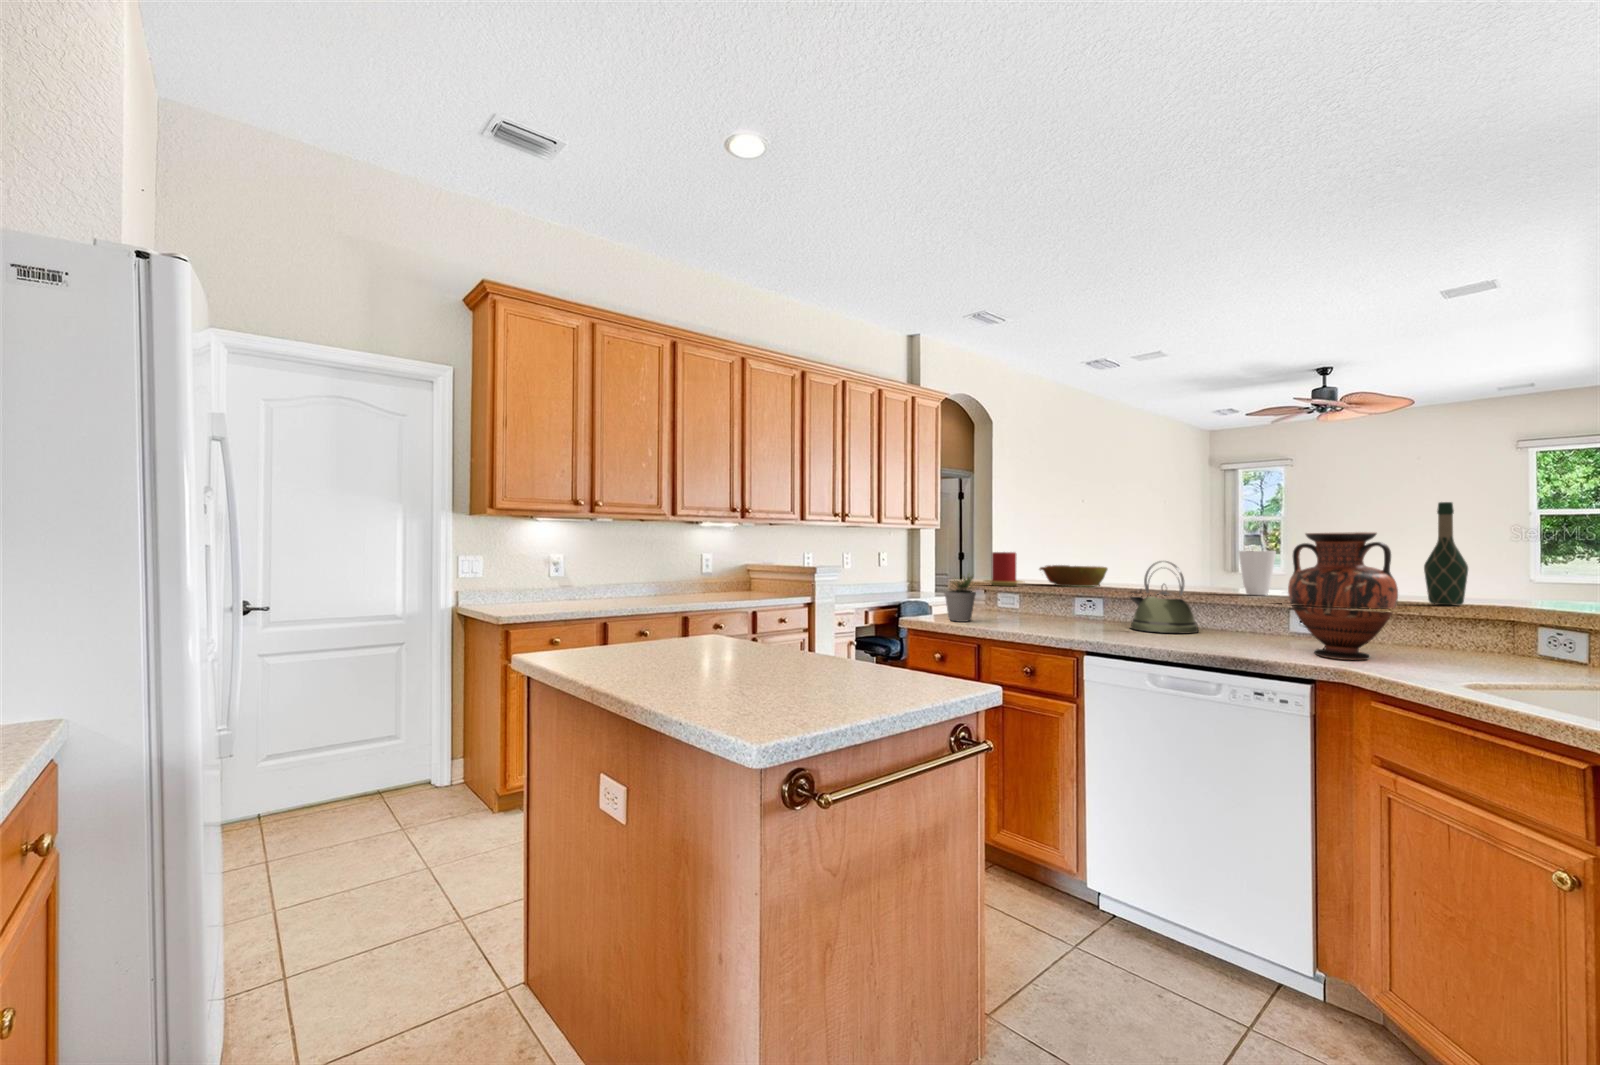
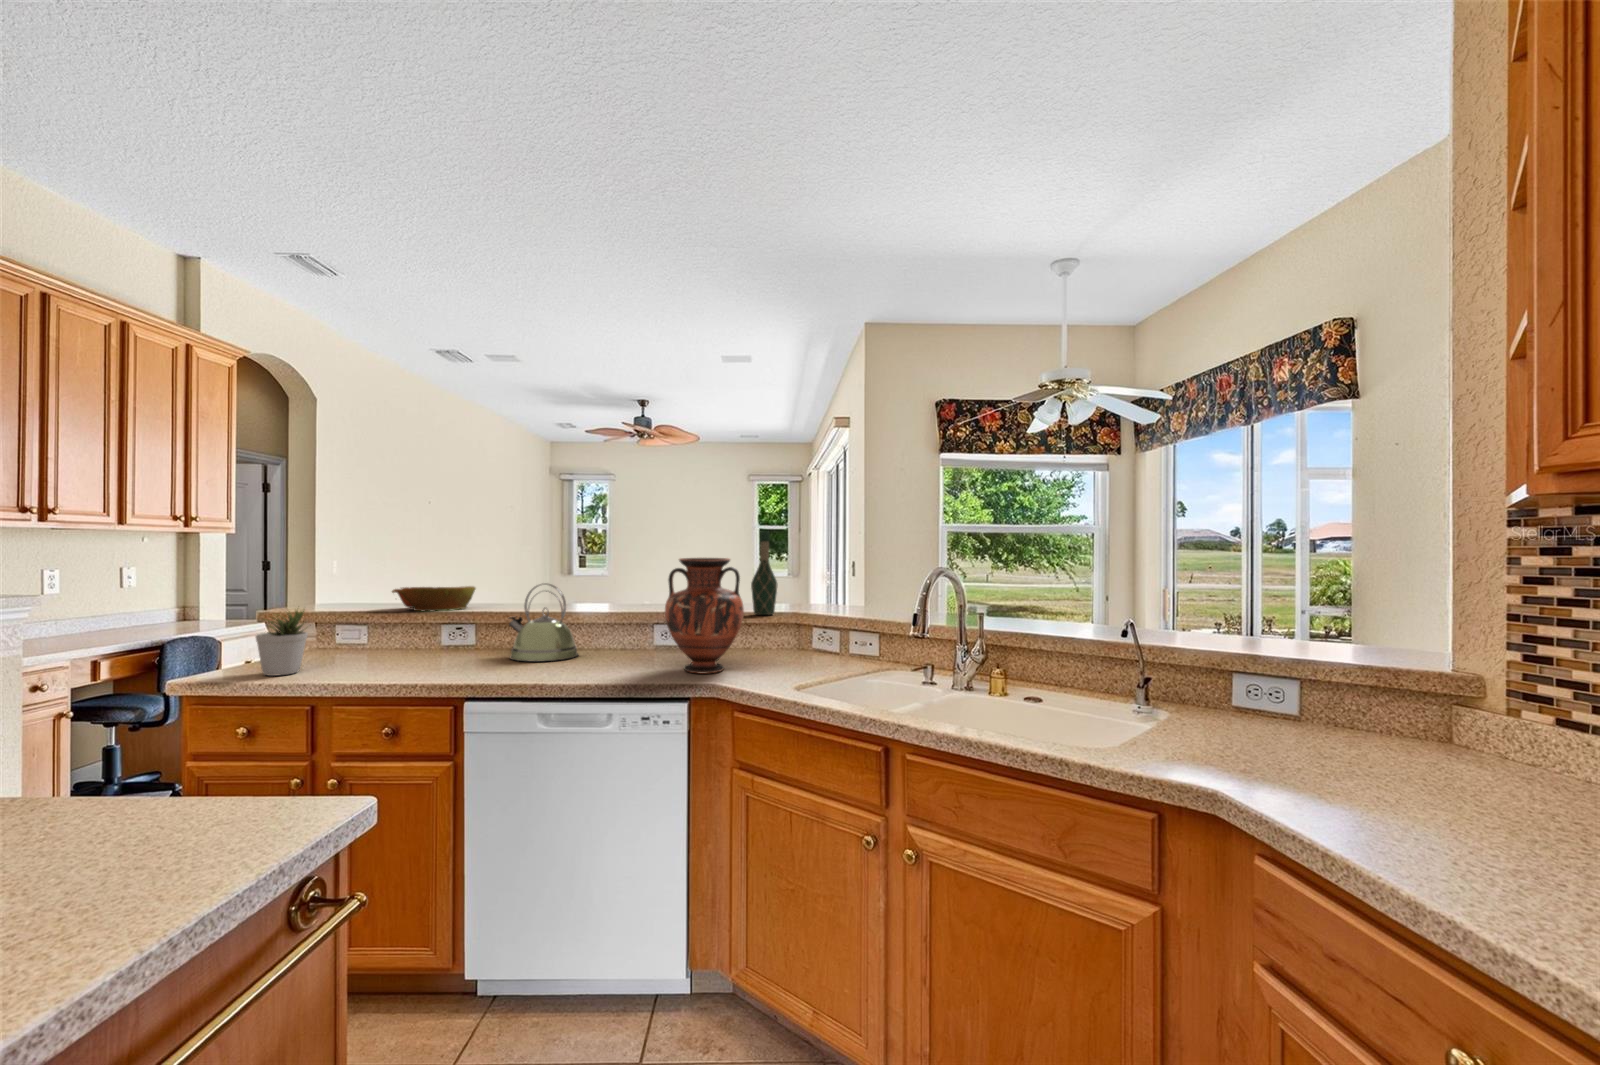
cup: present [1239,551,1276,595] -> none [610,569,642,613]
candle: present [985,552,1023,586] -> none [315,573,375,617]

